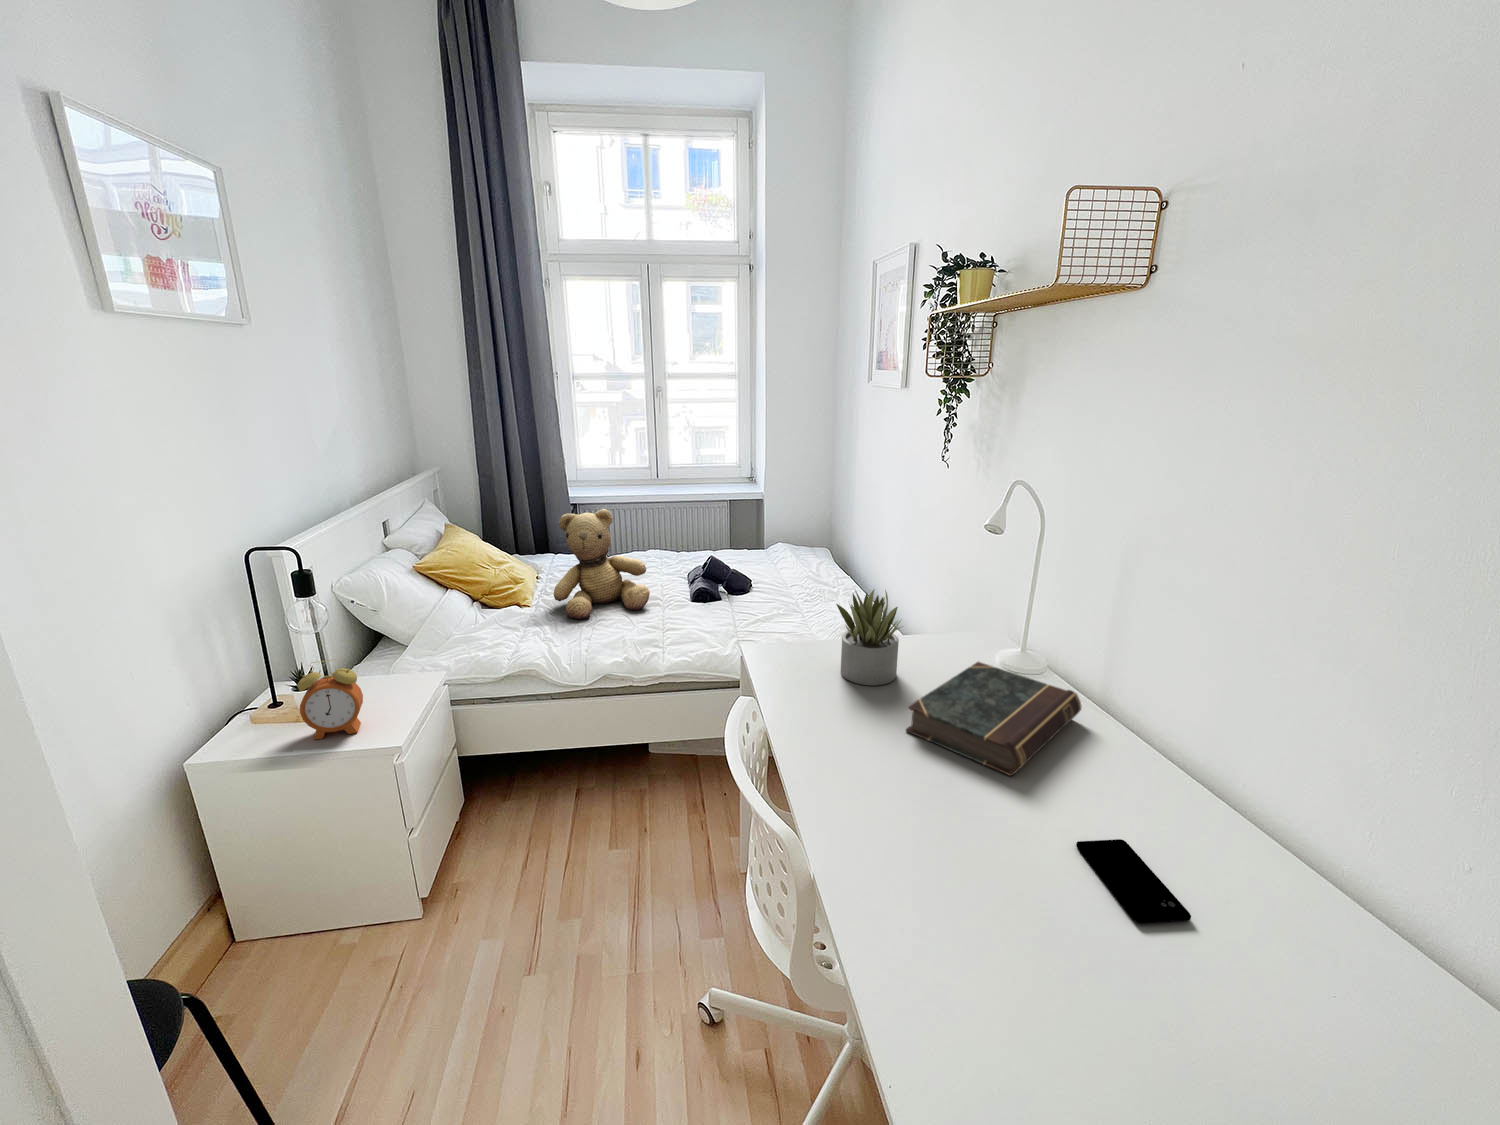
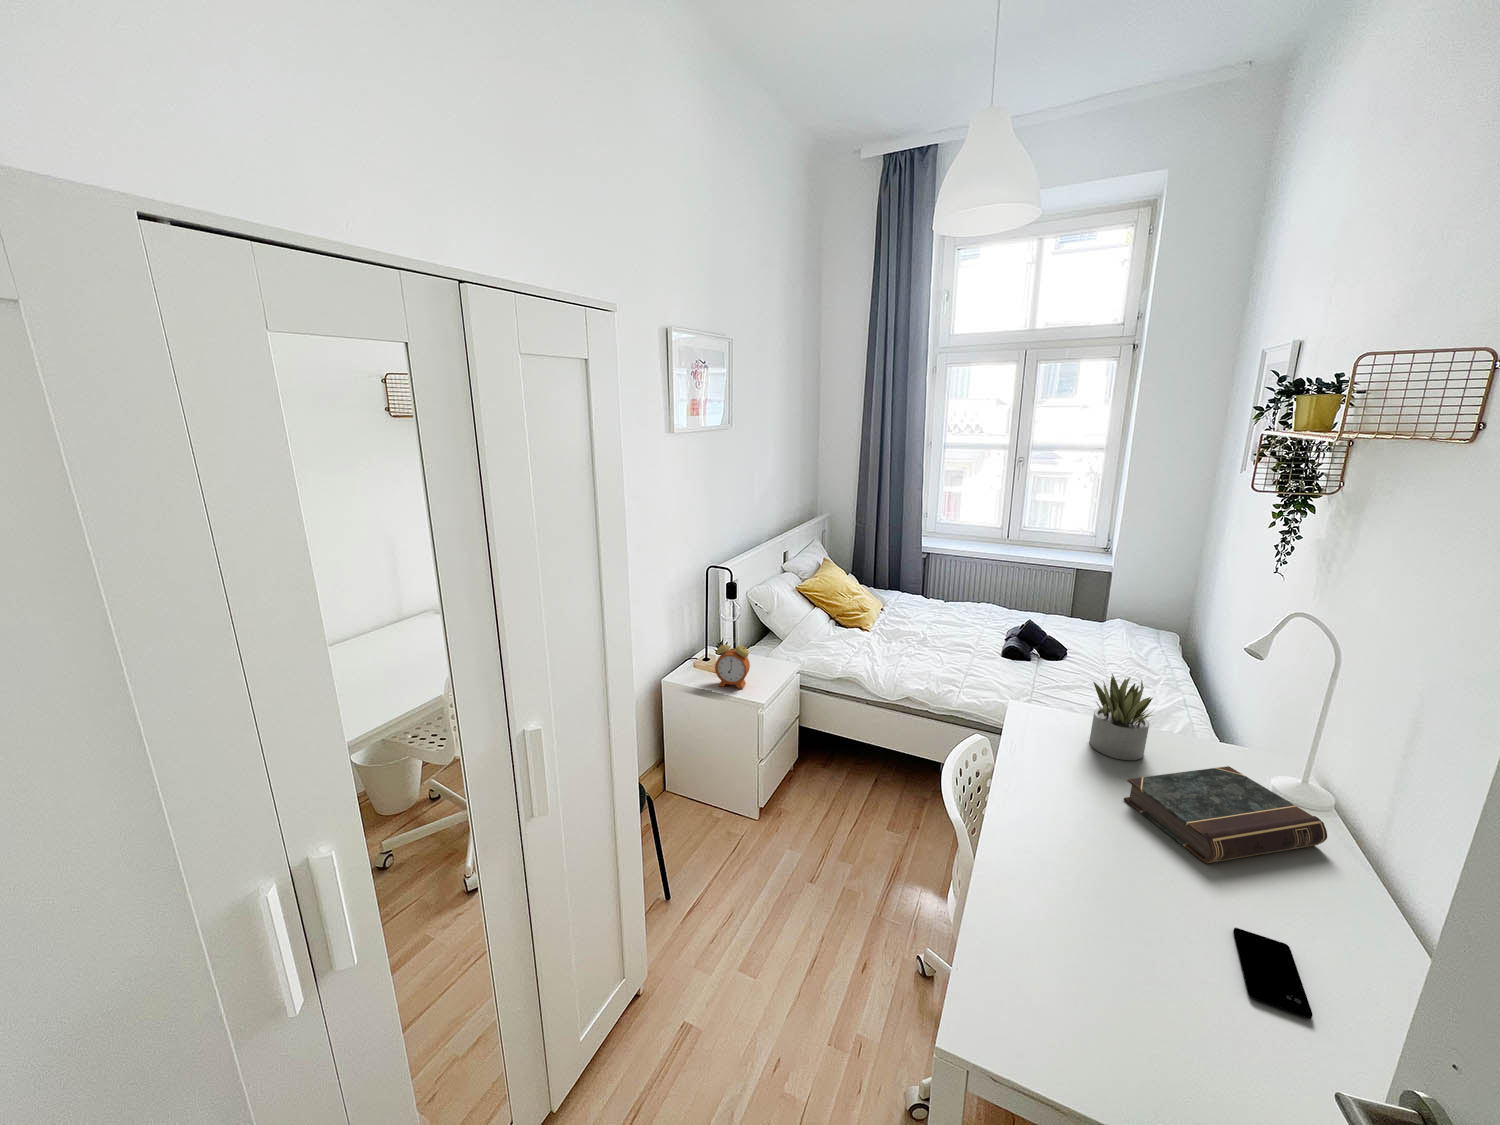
teddy bear: present [554,509,650,619] -> none [890,564,968,652]

